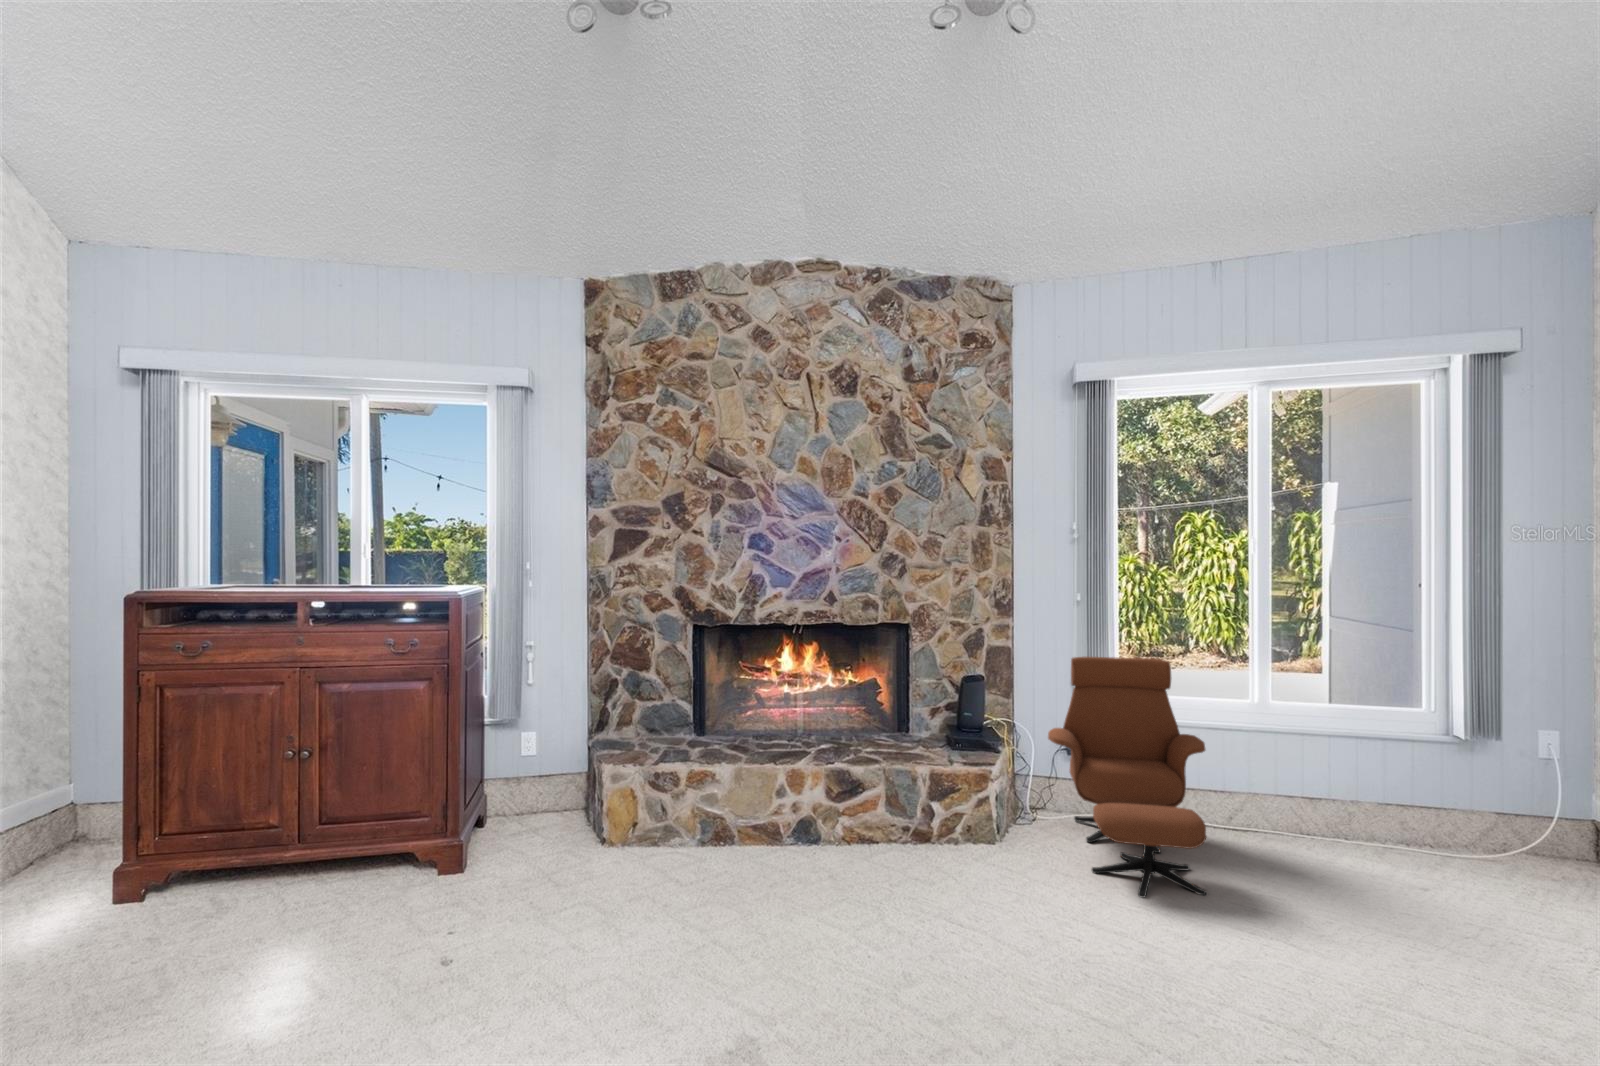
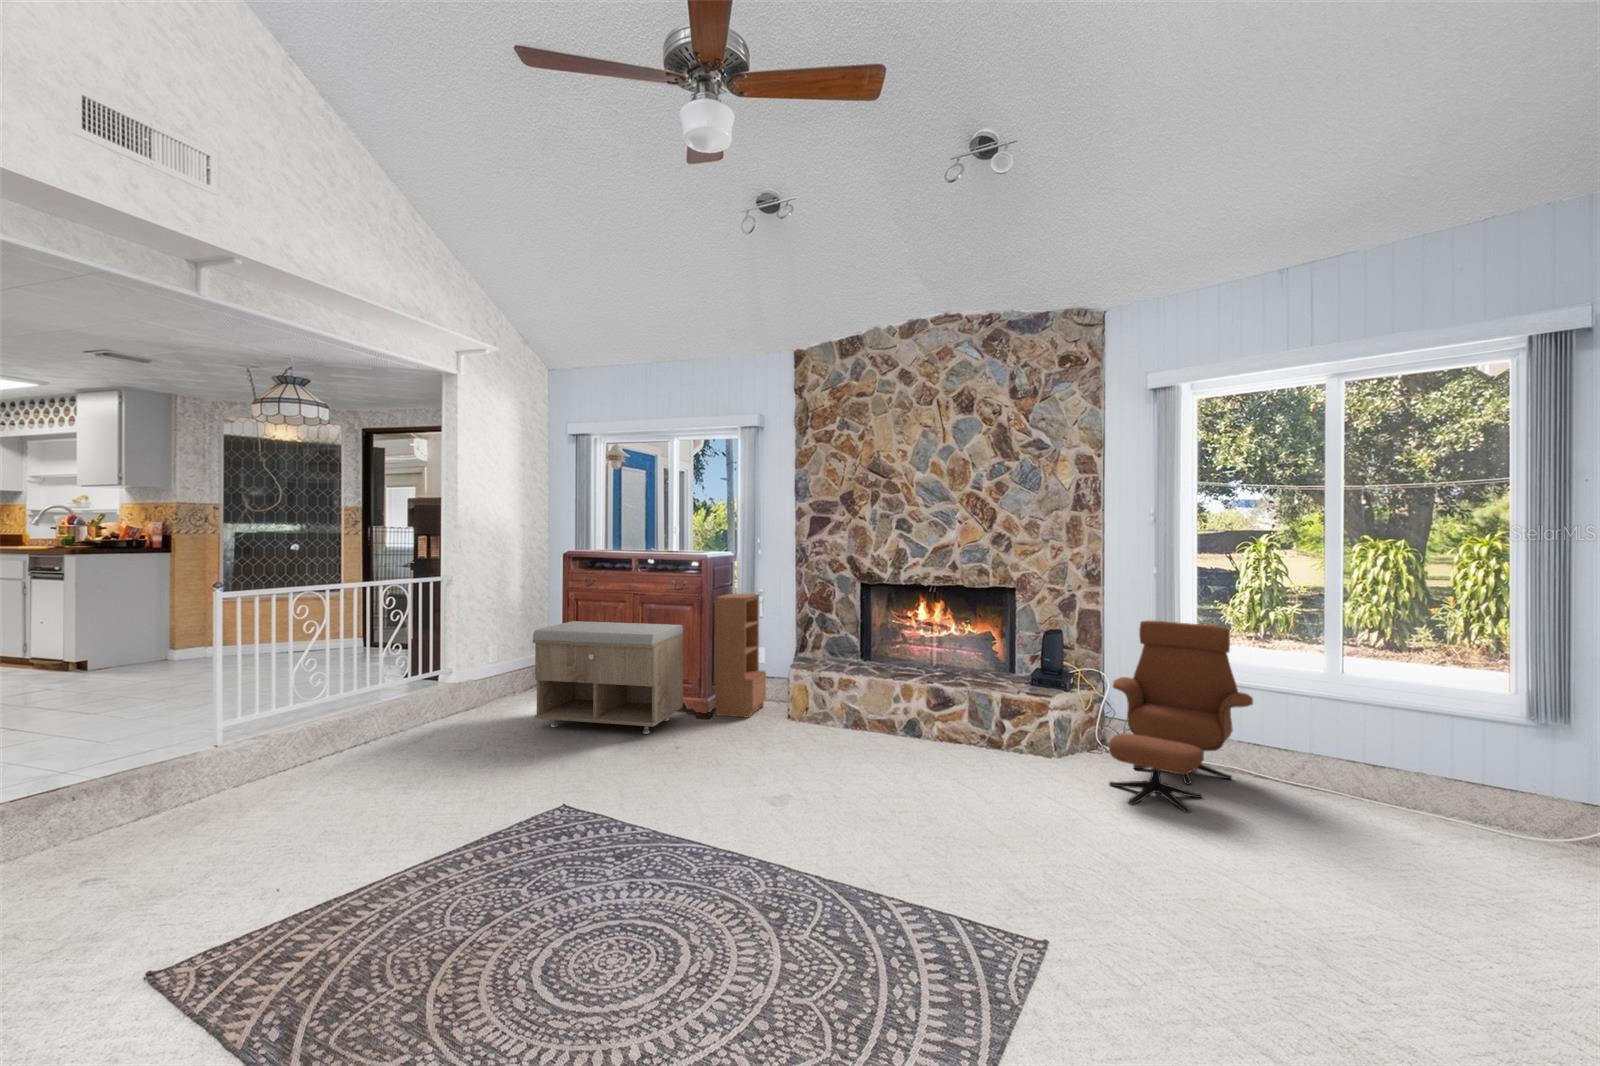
bookcase: none [477,651,553,861] -> present [715,594,766,718]
storage bench: none [90,715,422,958] -> present [533,621,683,734]

